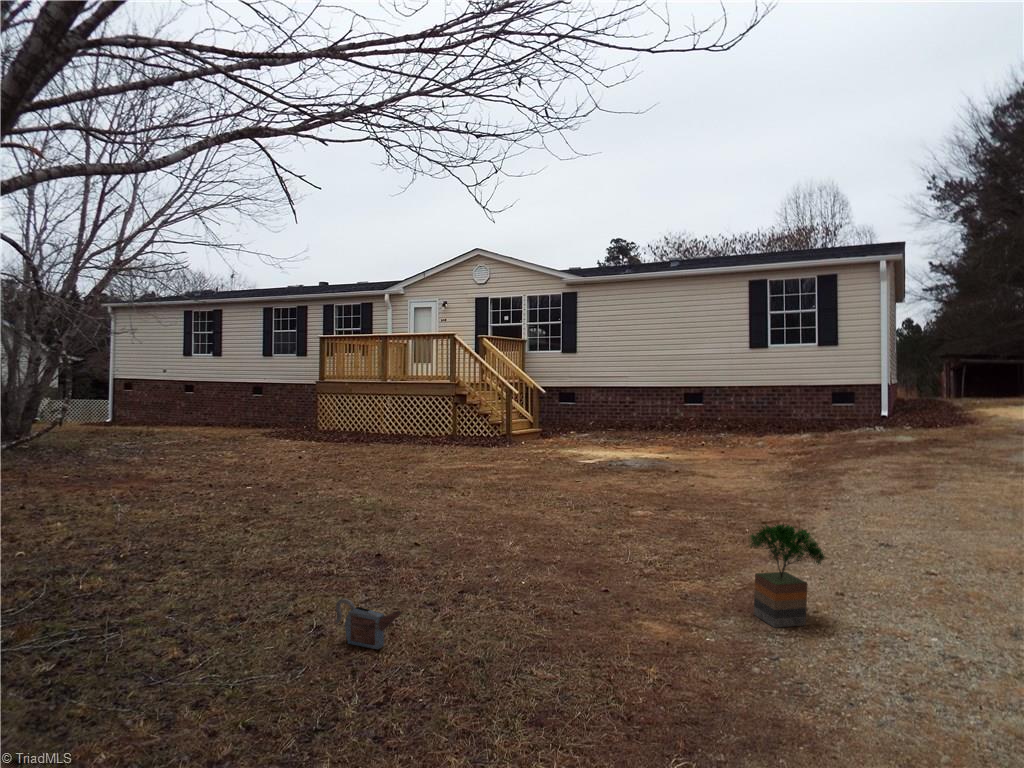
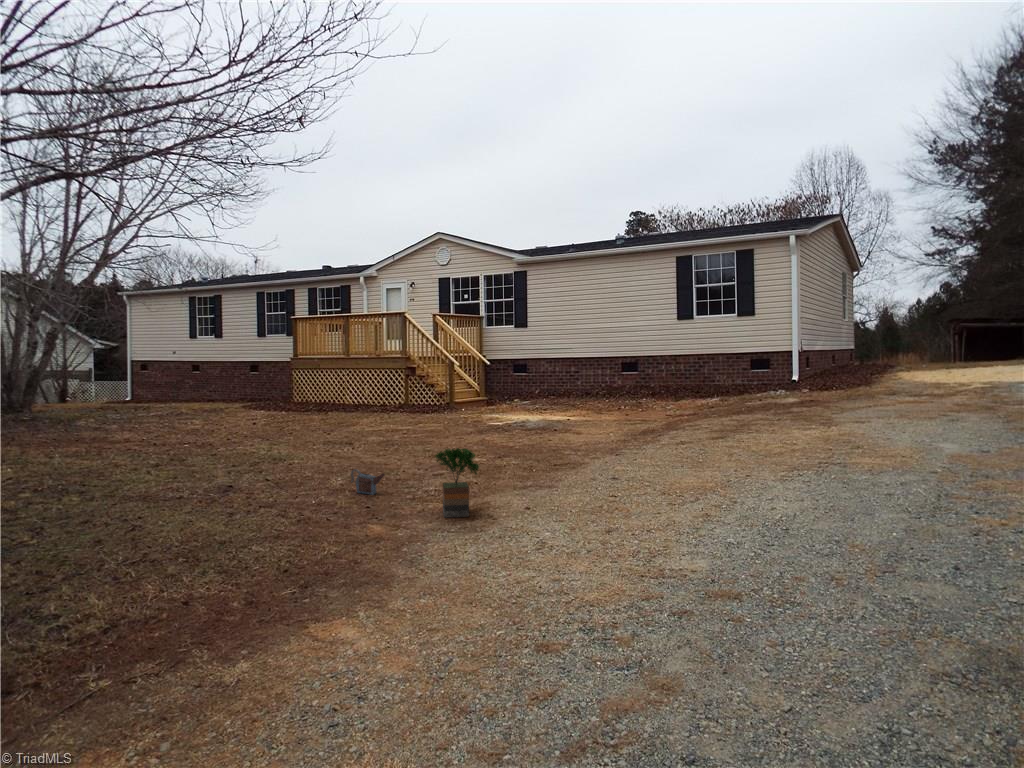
watering can: present [335,598,402,649] -> present [351,469,385,495]

